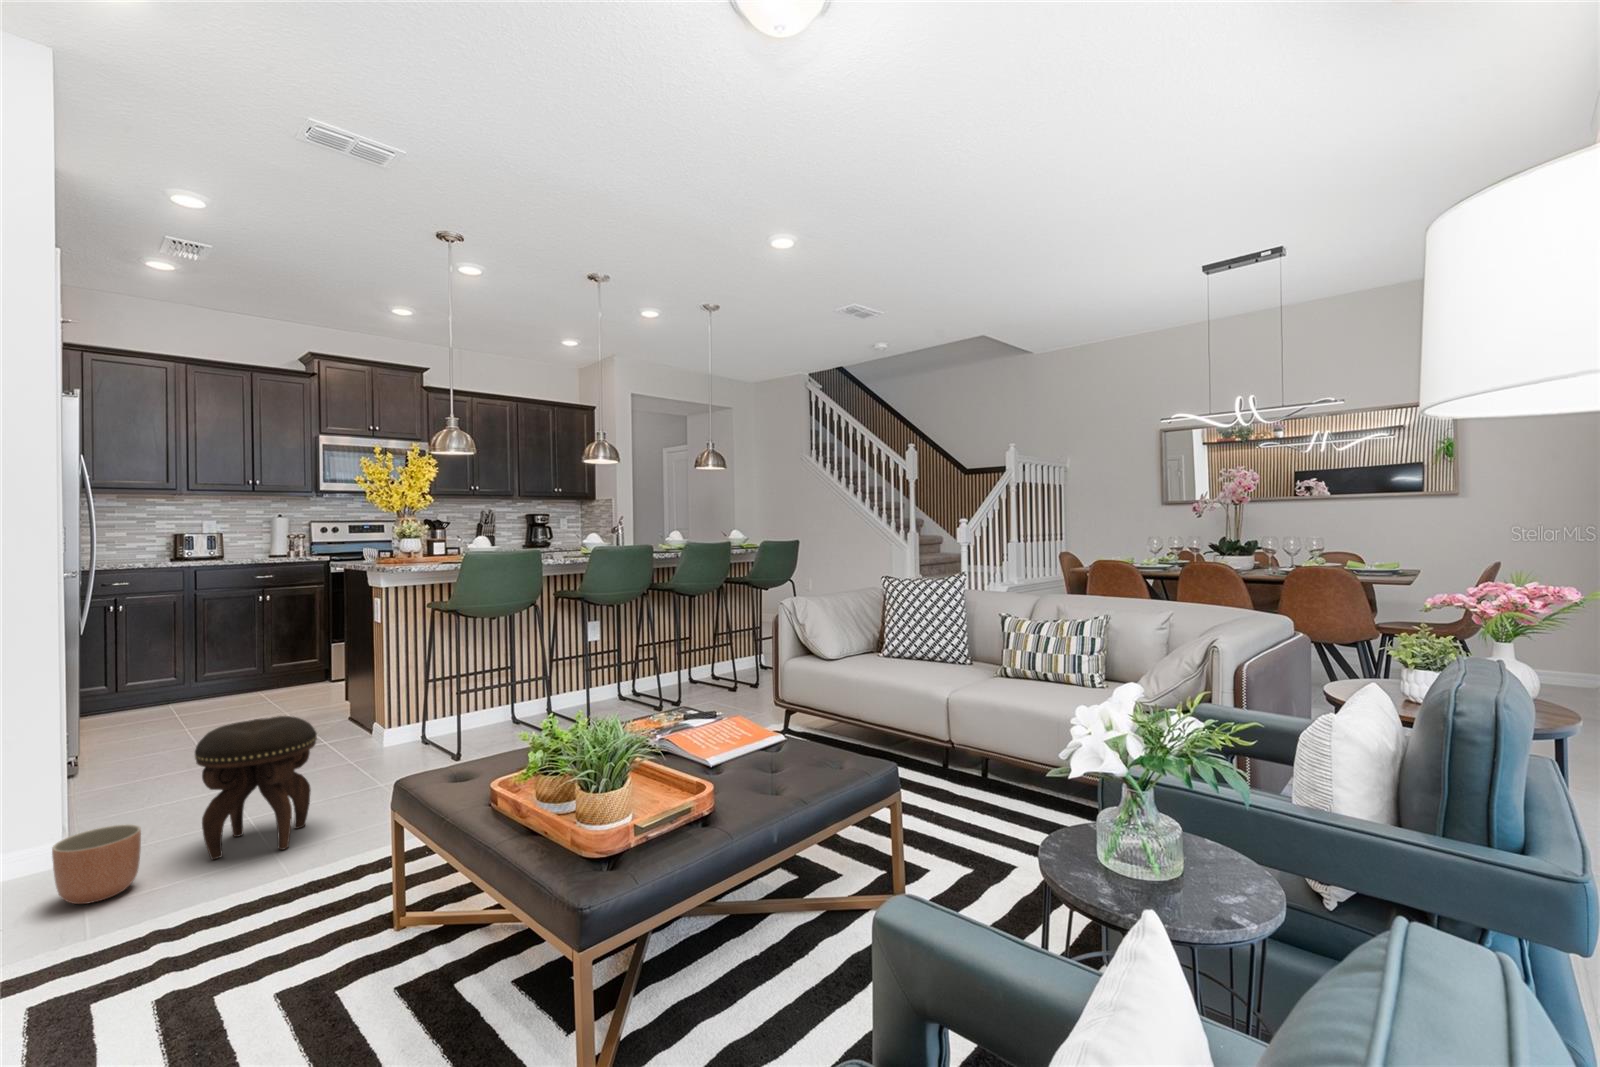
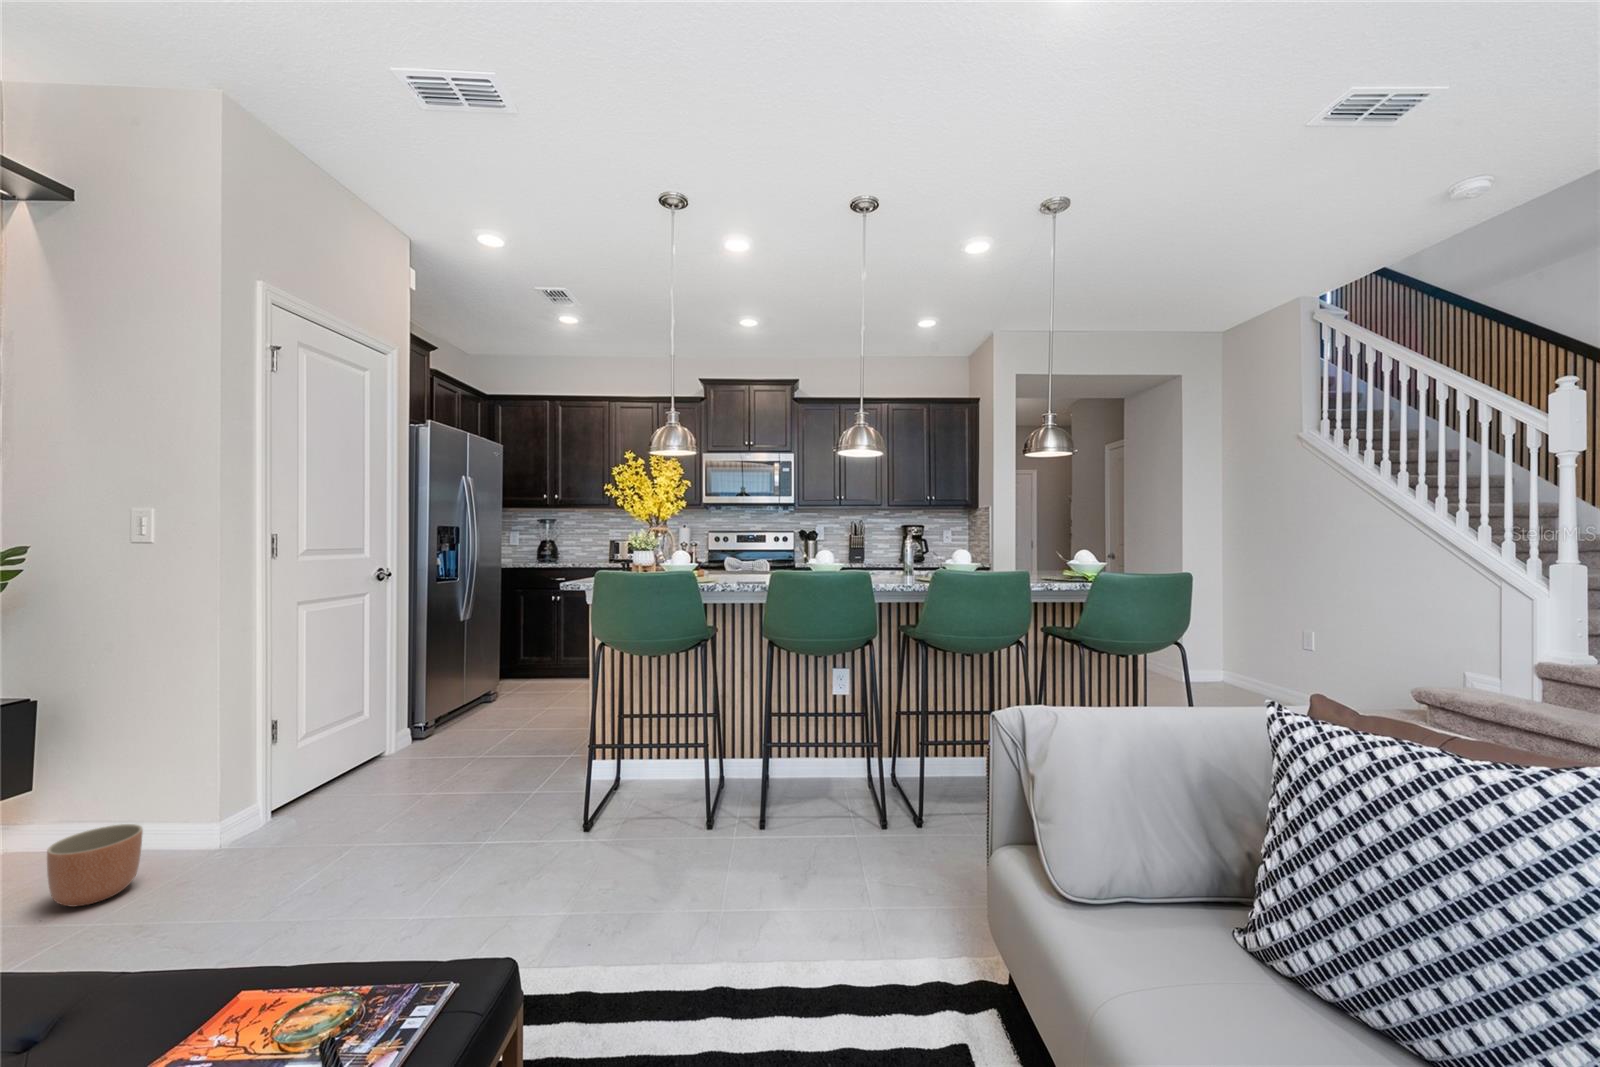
footstool: present [195,716,317,860] -> none [179,741,323,911]

